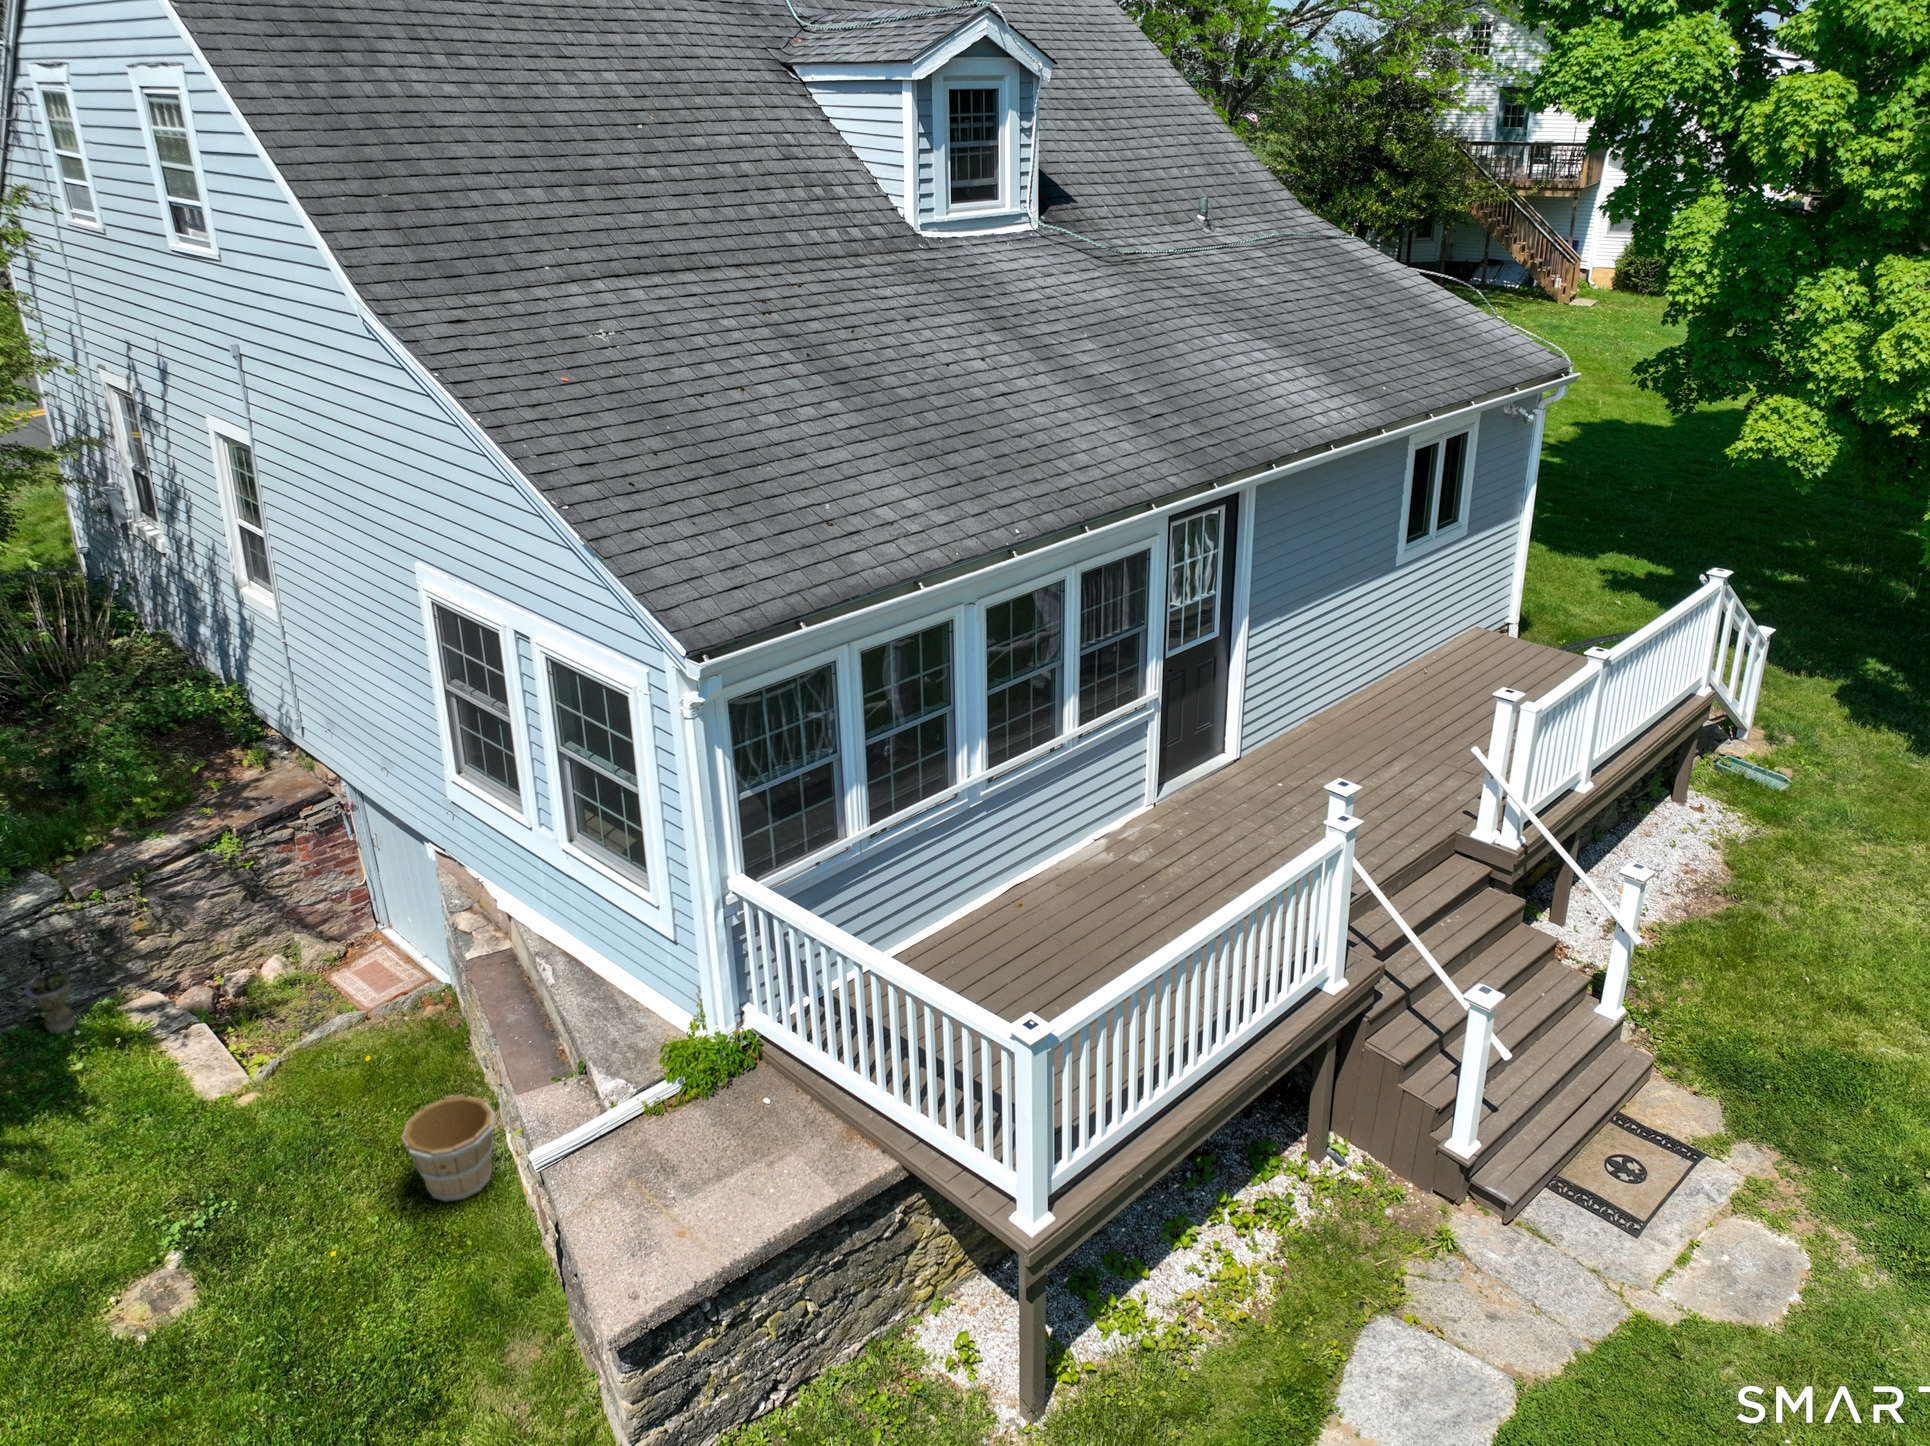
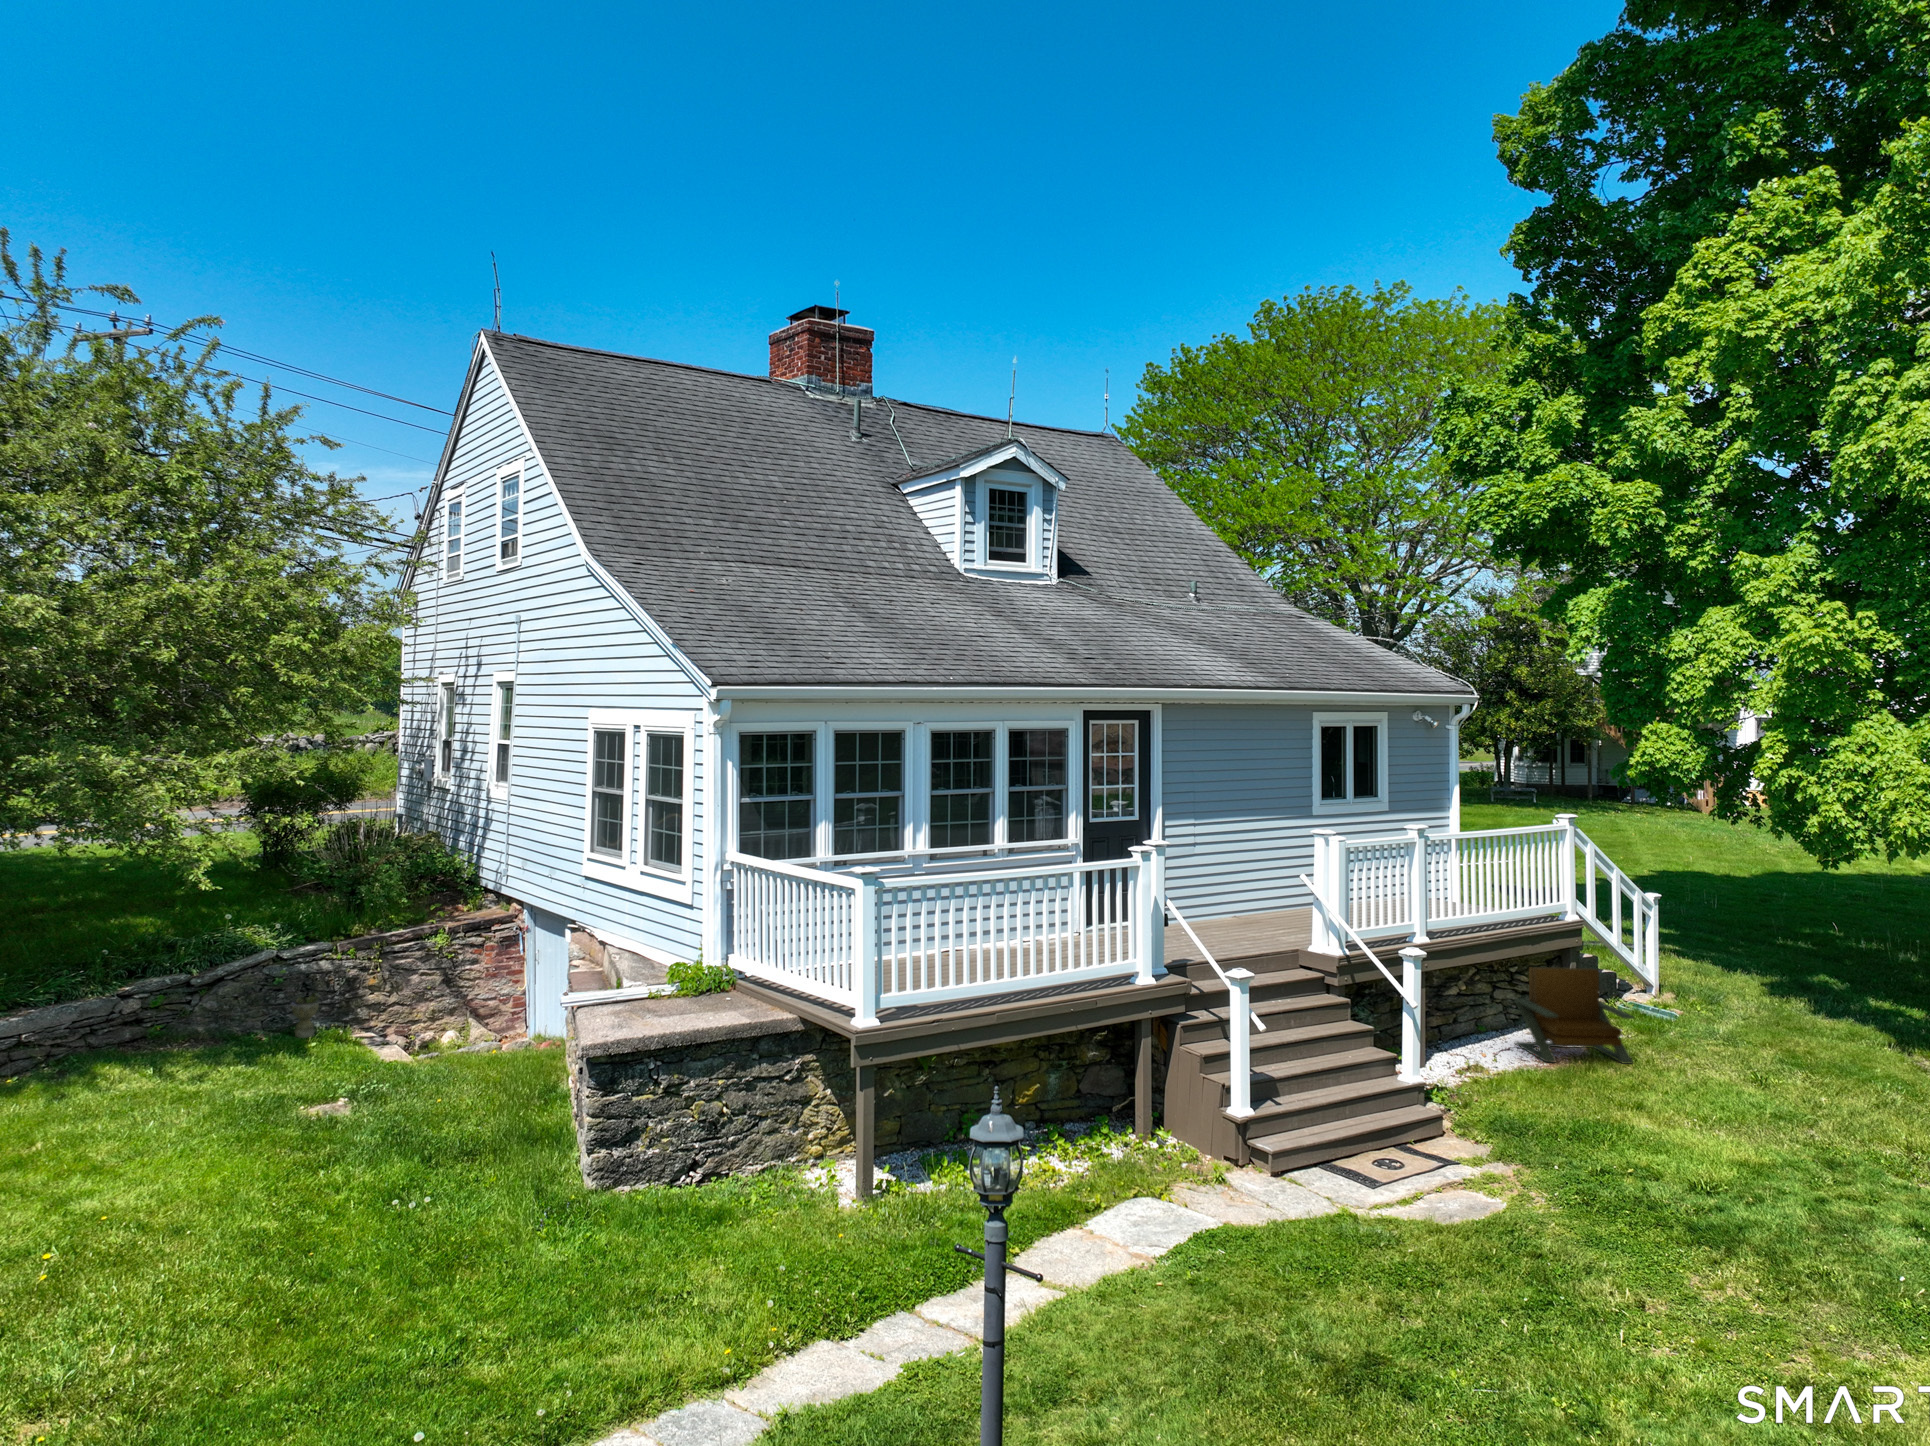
lounge chair: none [1649,726,1810,861] -> present [1515,967,1634,1064]
wooden bucket: present [401,1094,495,1202] -> none [501,1044,565,1108]

